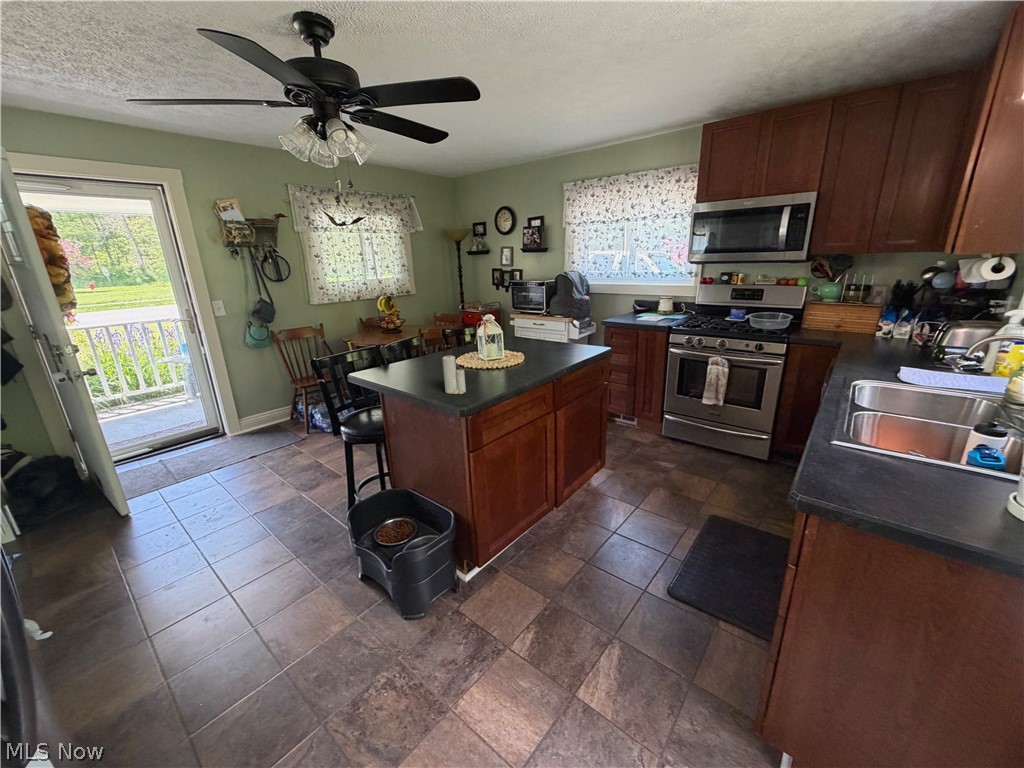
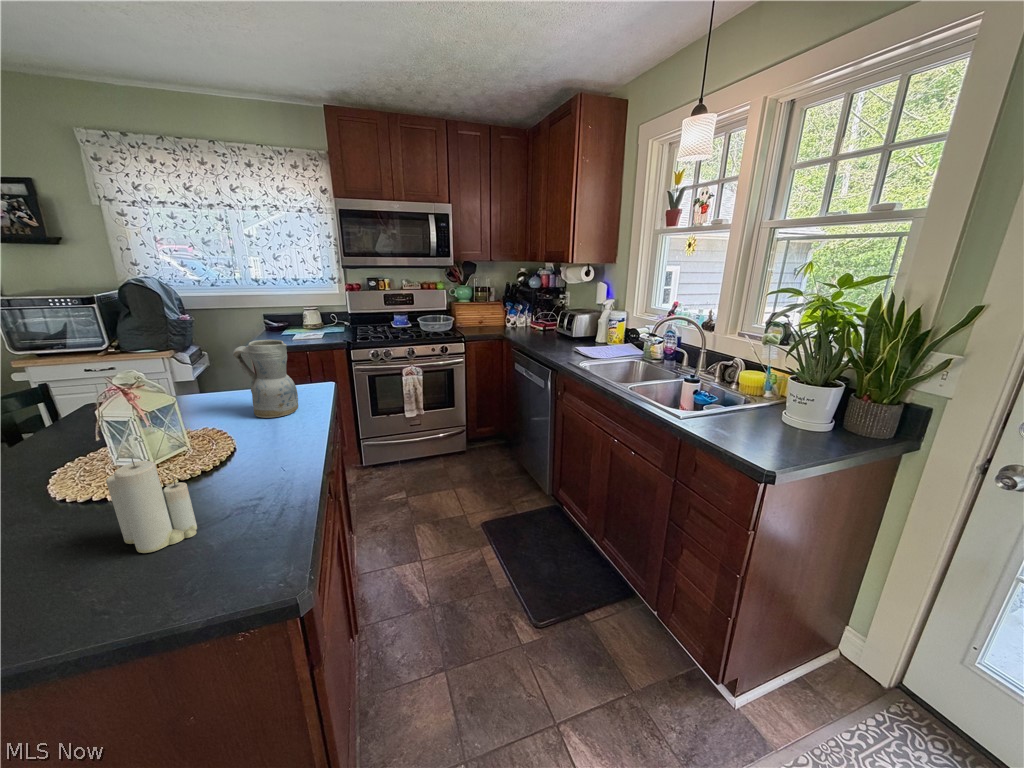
ceramic pitcher: none [540,314,568,362] -> present [233,340,298,418]

